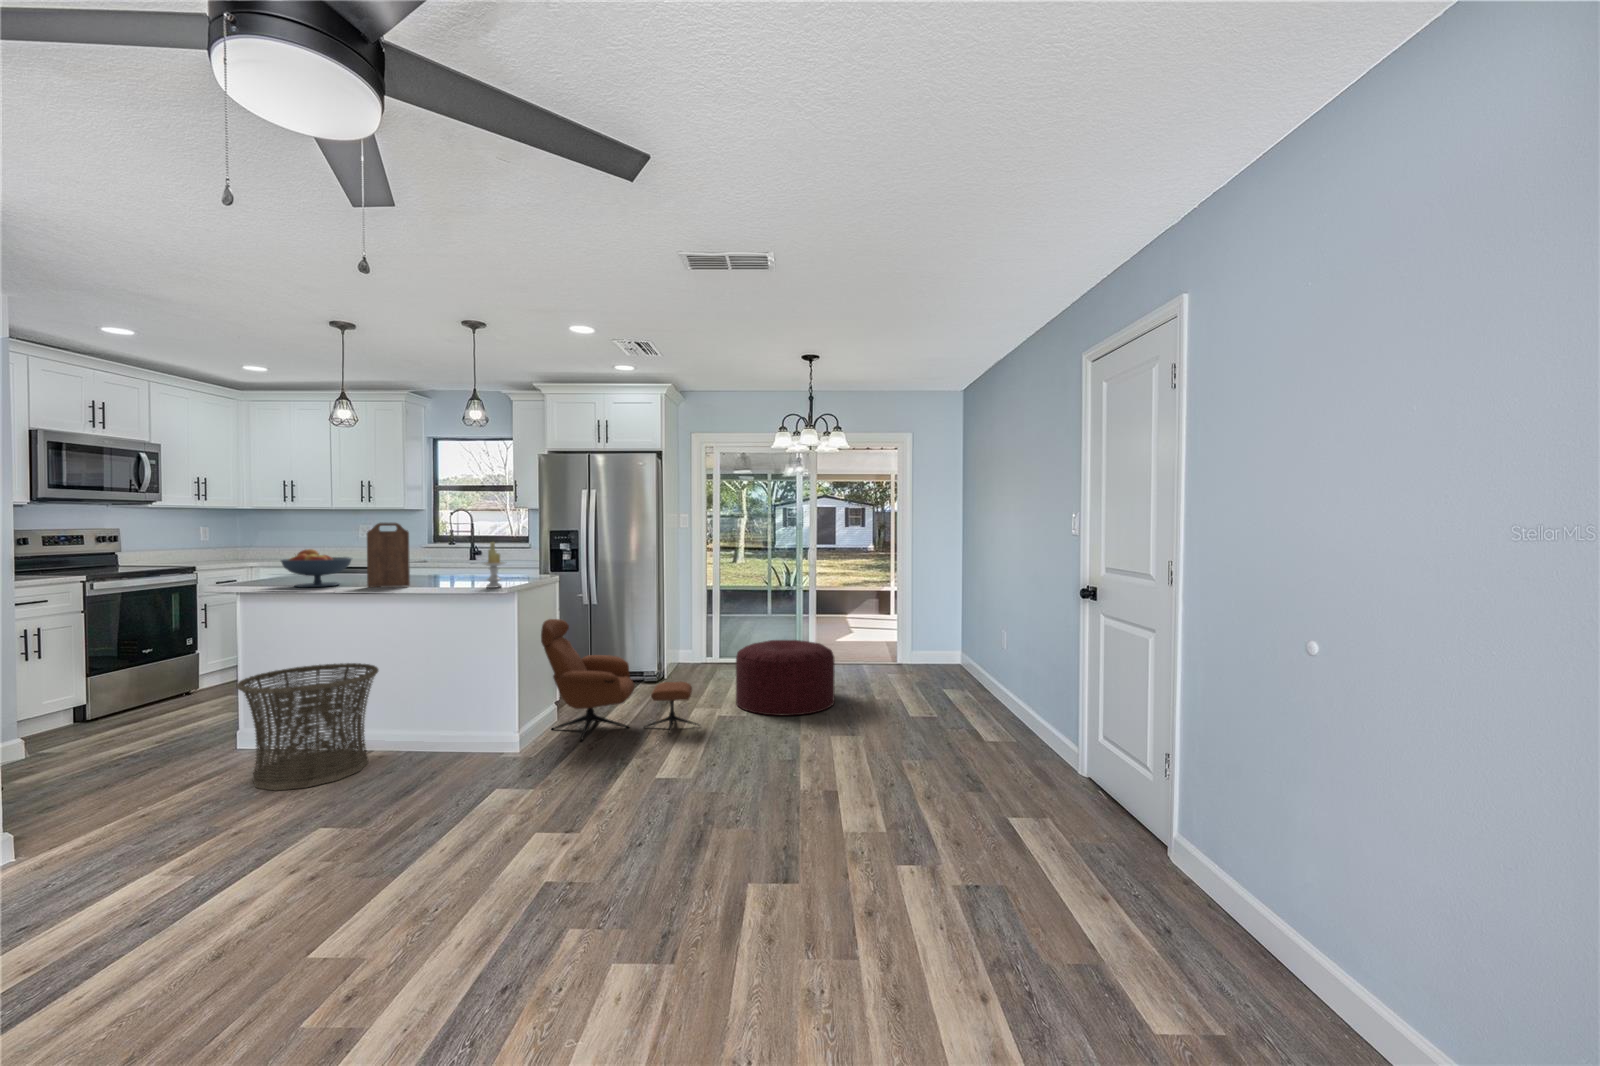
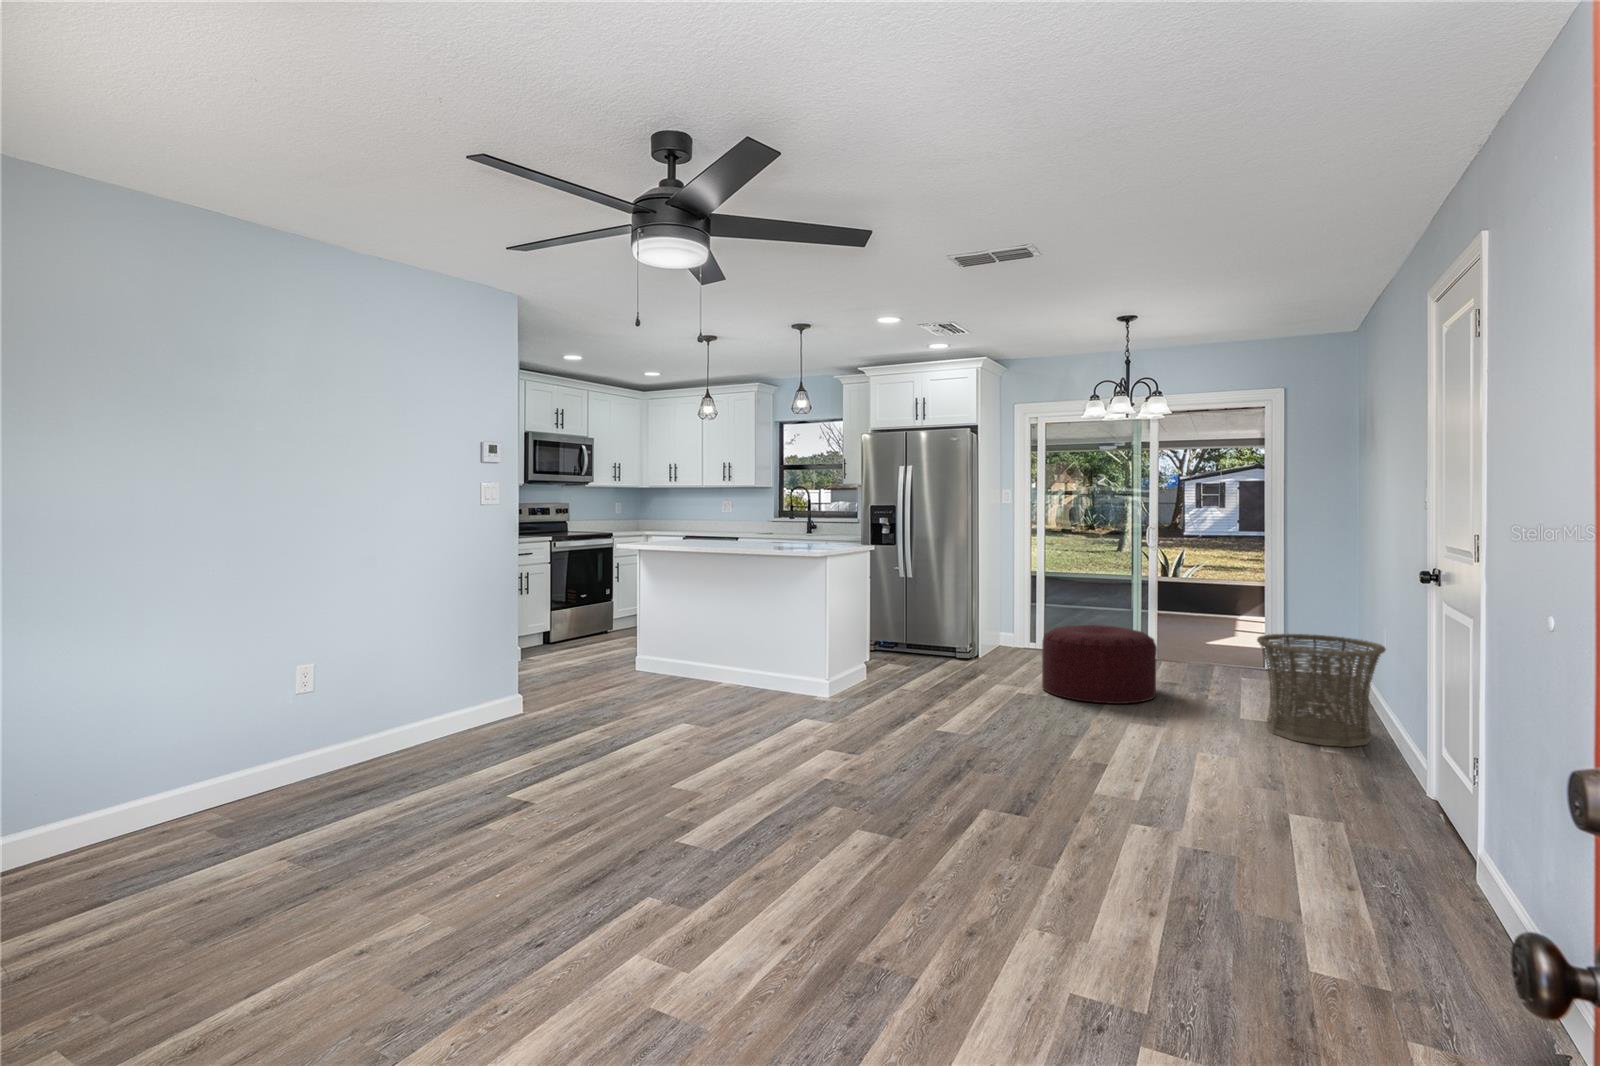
cutting board: present [367,523,410,587] -> none [719,497,748,550]
candle: present [483,542,505,588] -> none [800,513,820,553]
fruit bowl: present [281,549,352,587] -> none [663,518,710,548]
lounge chair: present [541,619,699,741] -> none [850,585,996,703]
basket: present [237,663,378,790] -> present [1257,634,1386,747]

